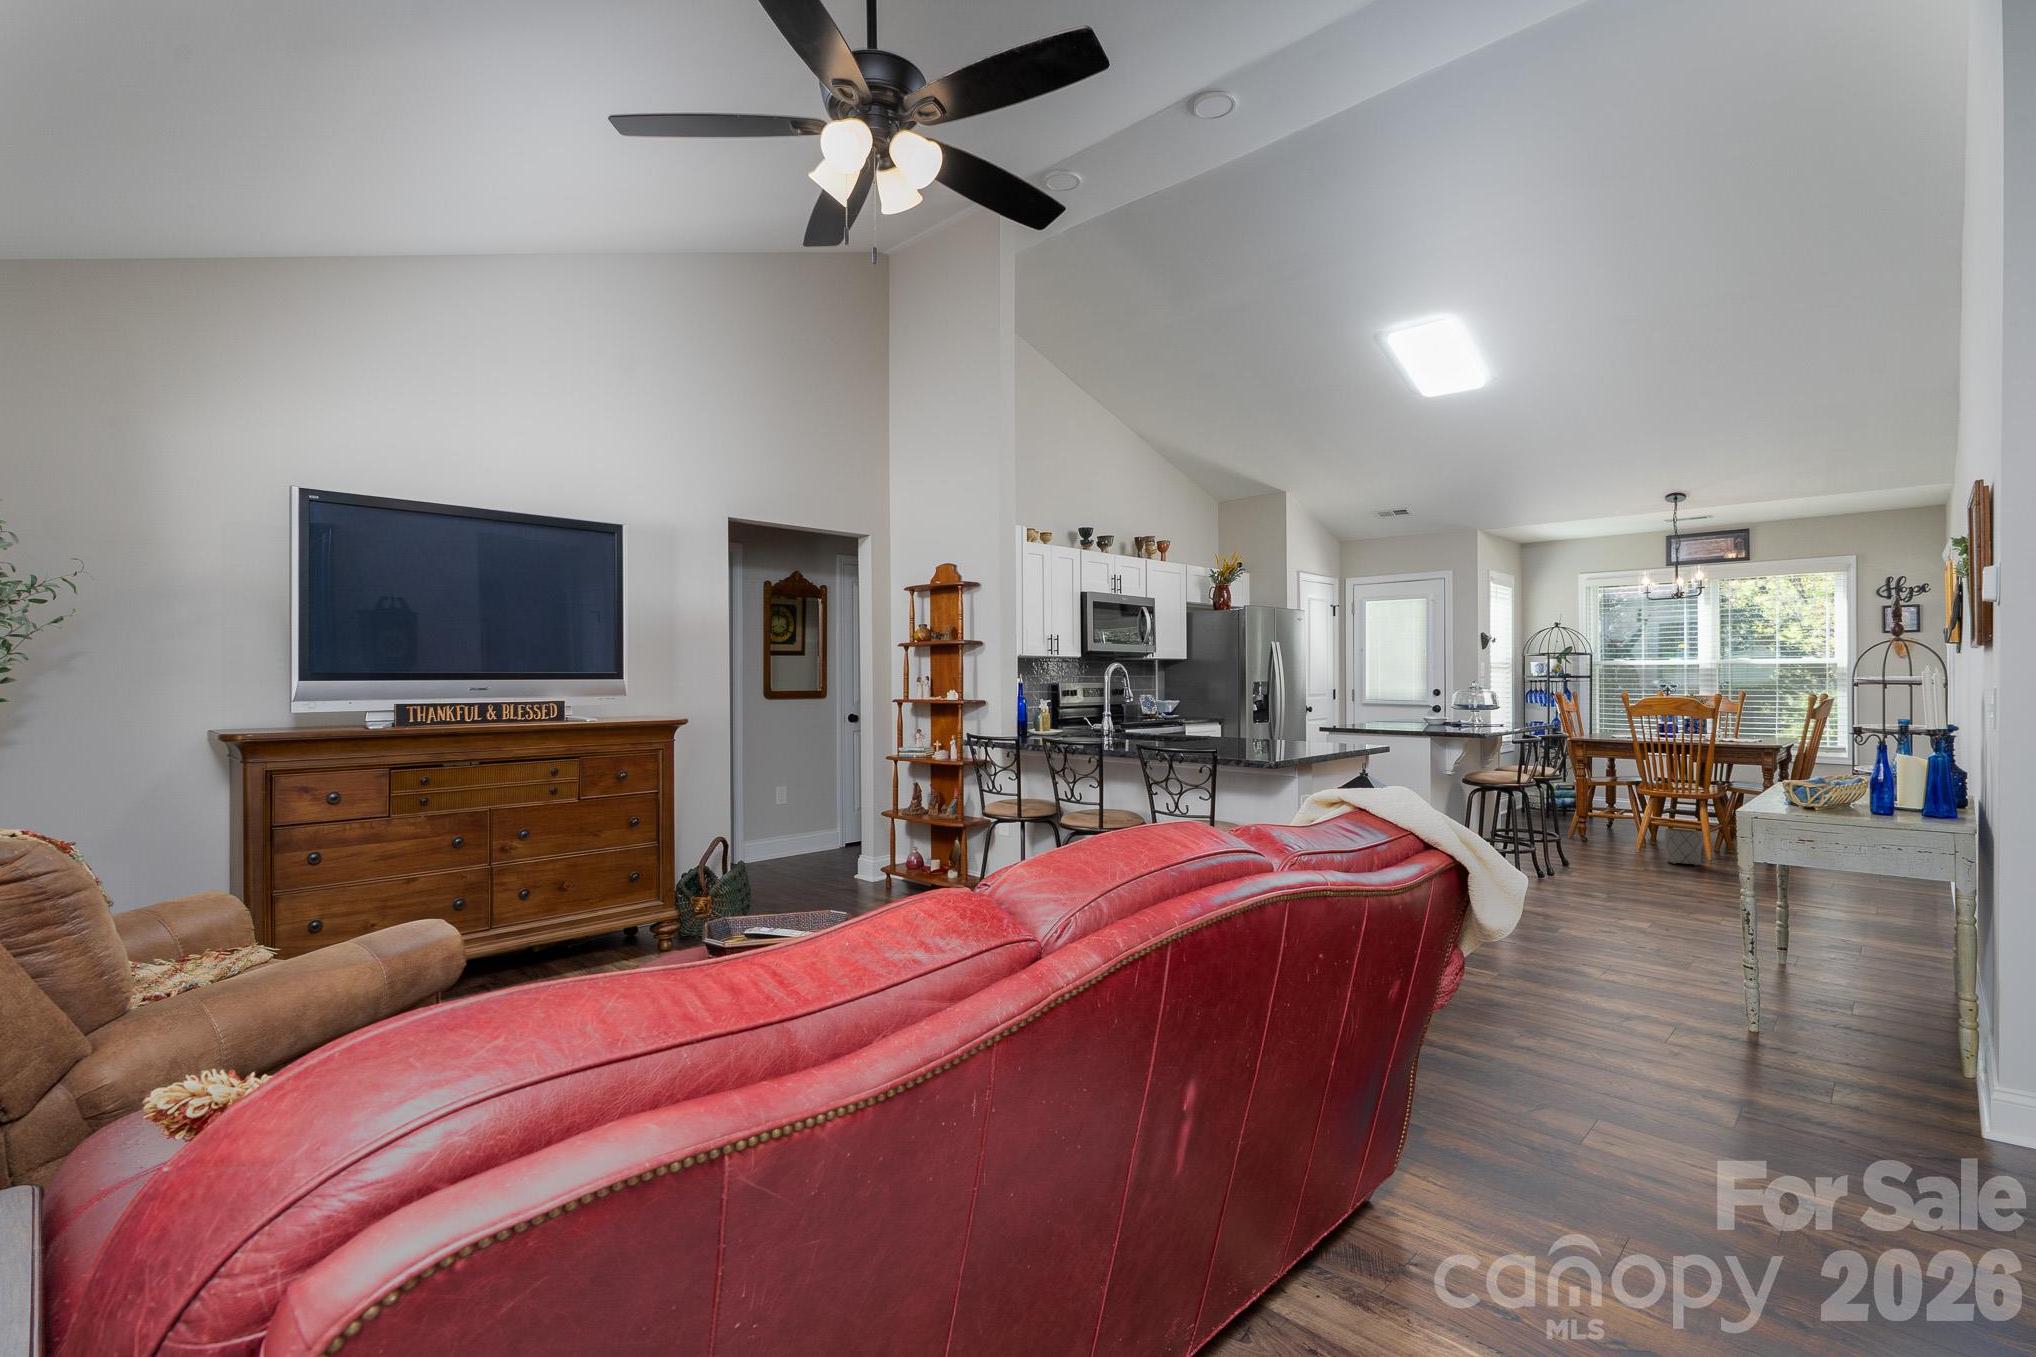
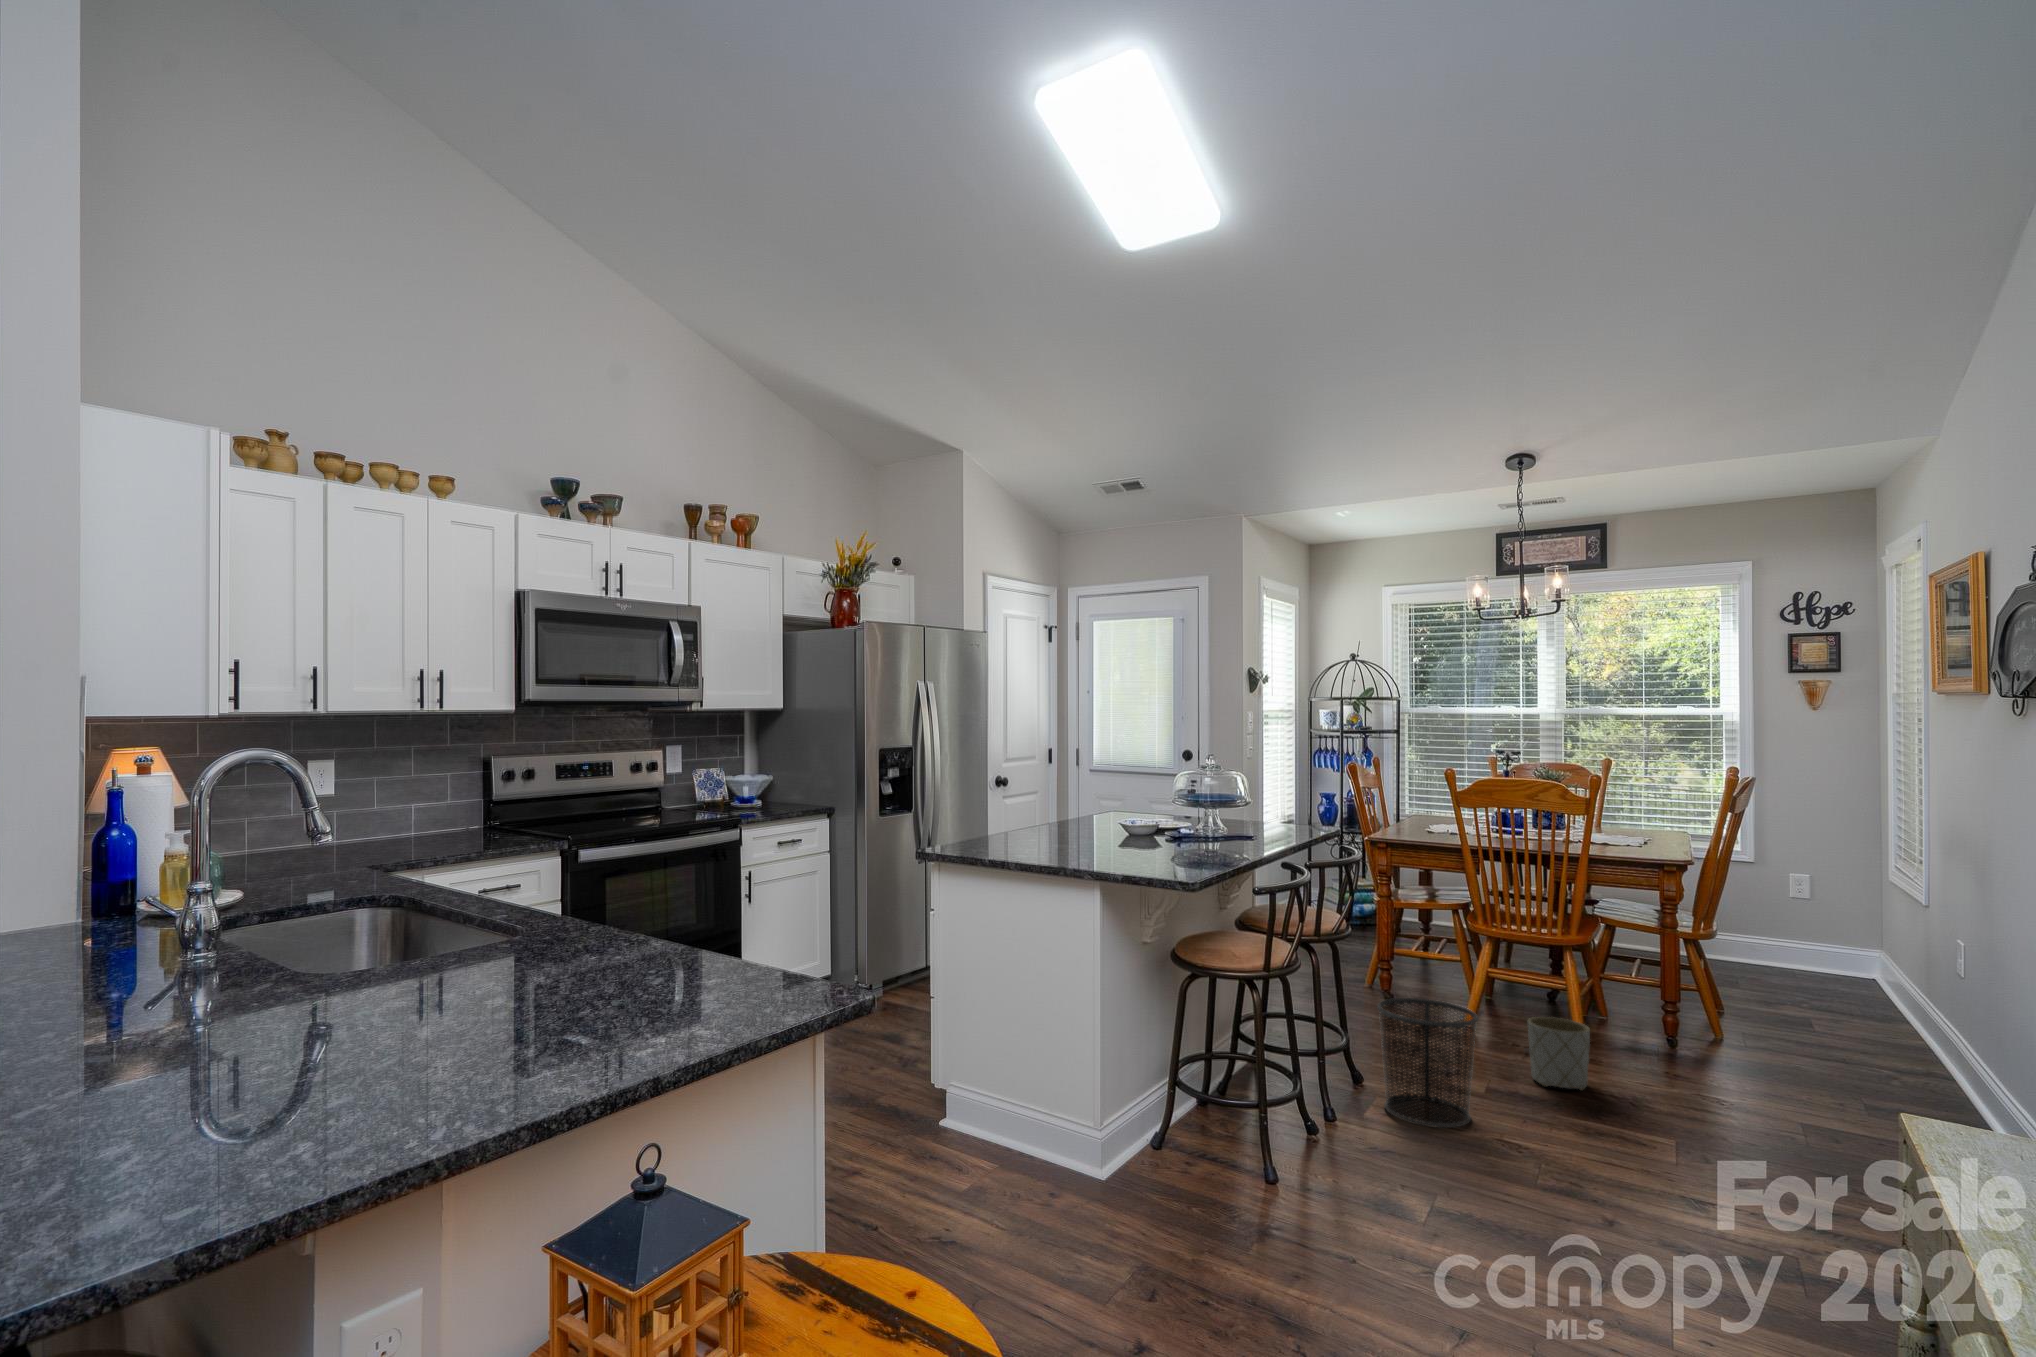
waste bin: none [1571,810,1631,871] -> present [1377,998,1479,1128]

